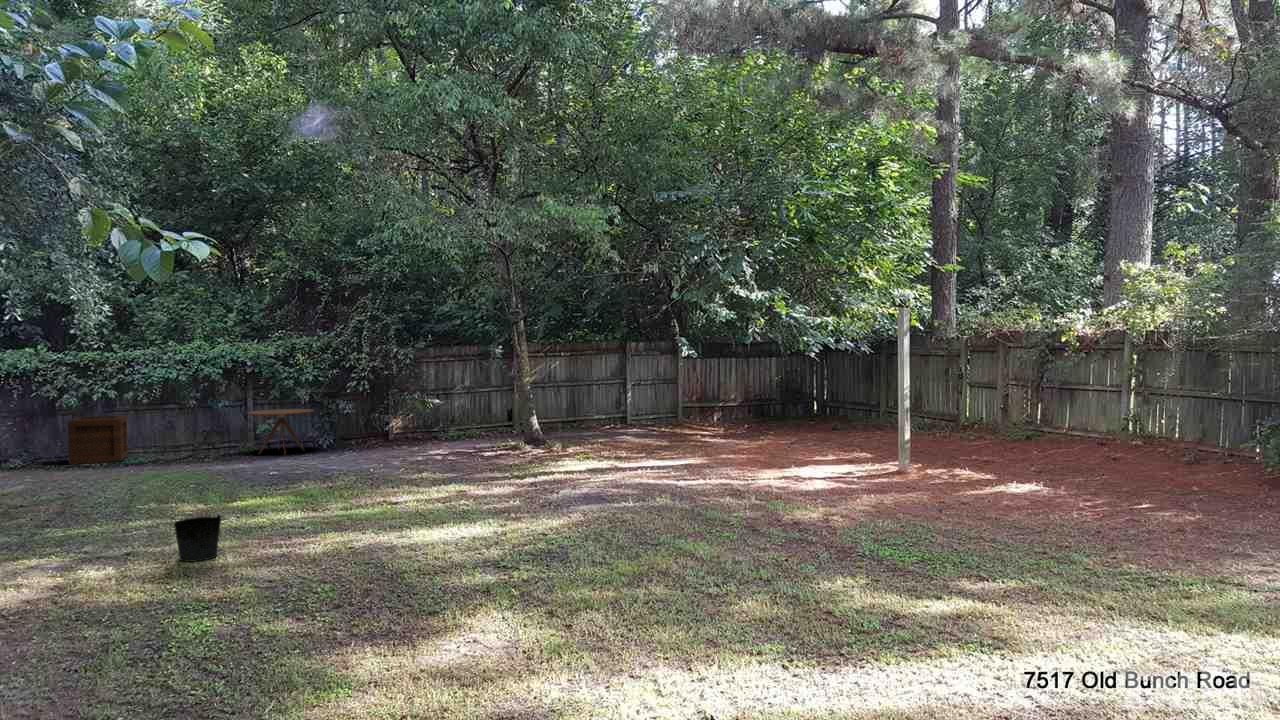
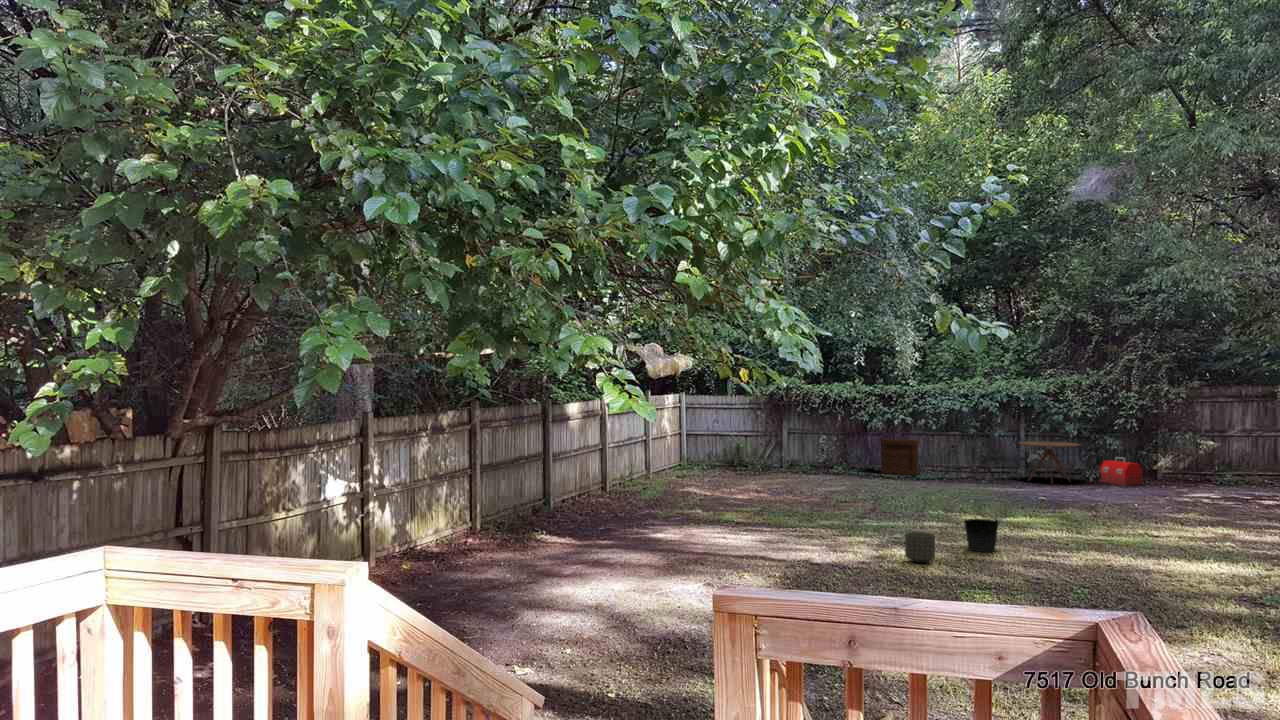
toolbox: none [332,420,373,449] -> present [1099,457,1143,486]
planter: none [77,553,127,600] -> present [905,532,935,563]

